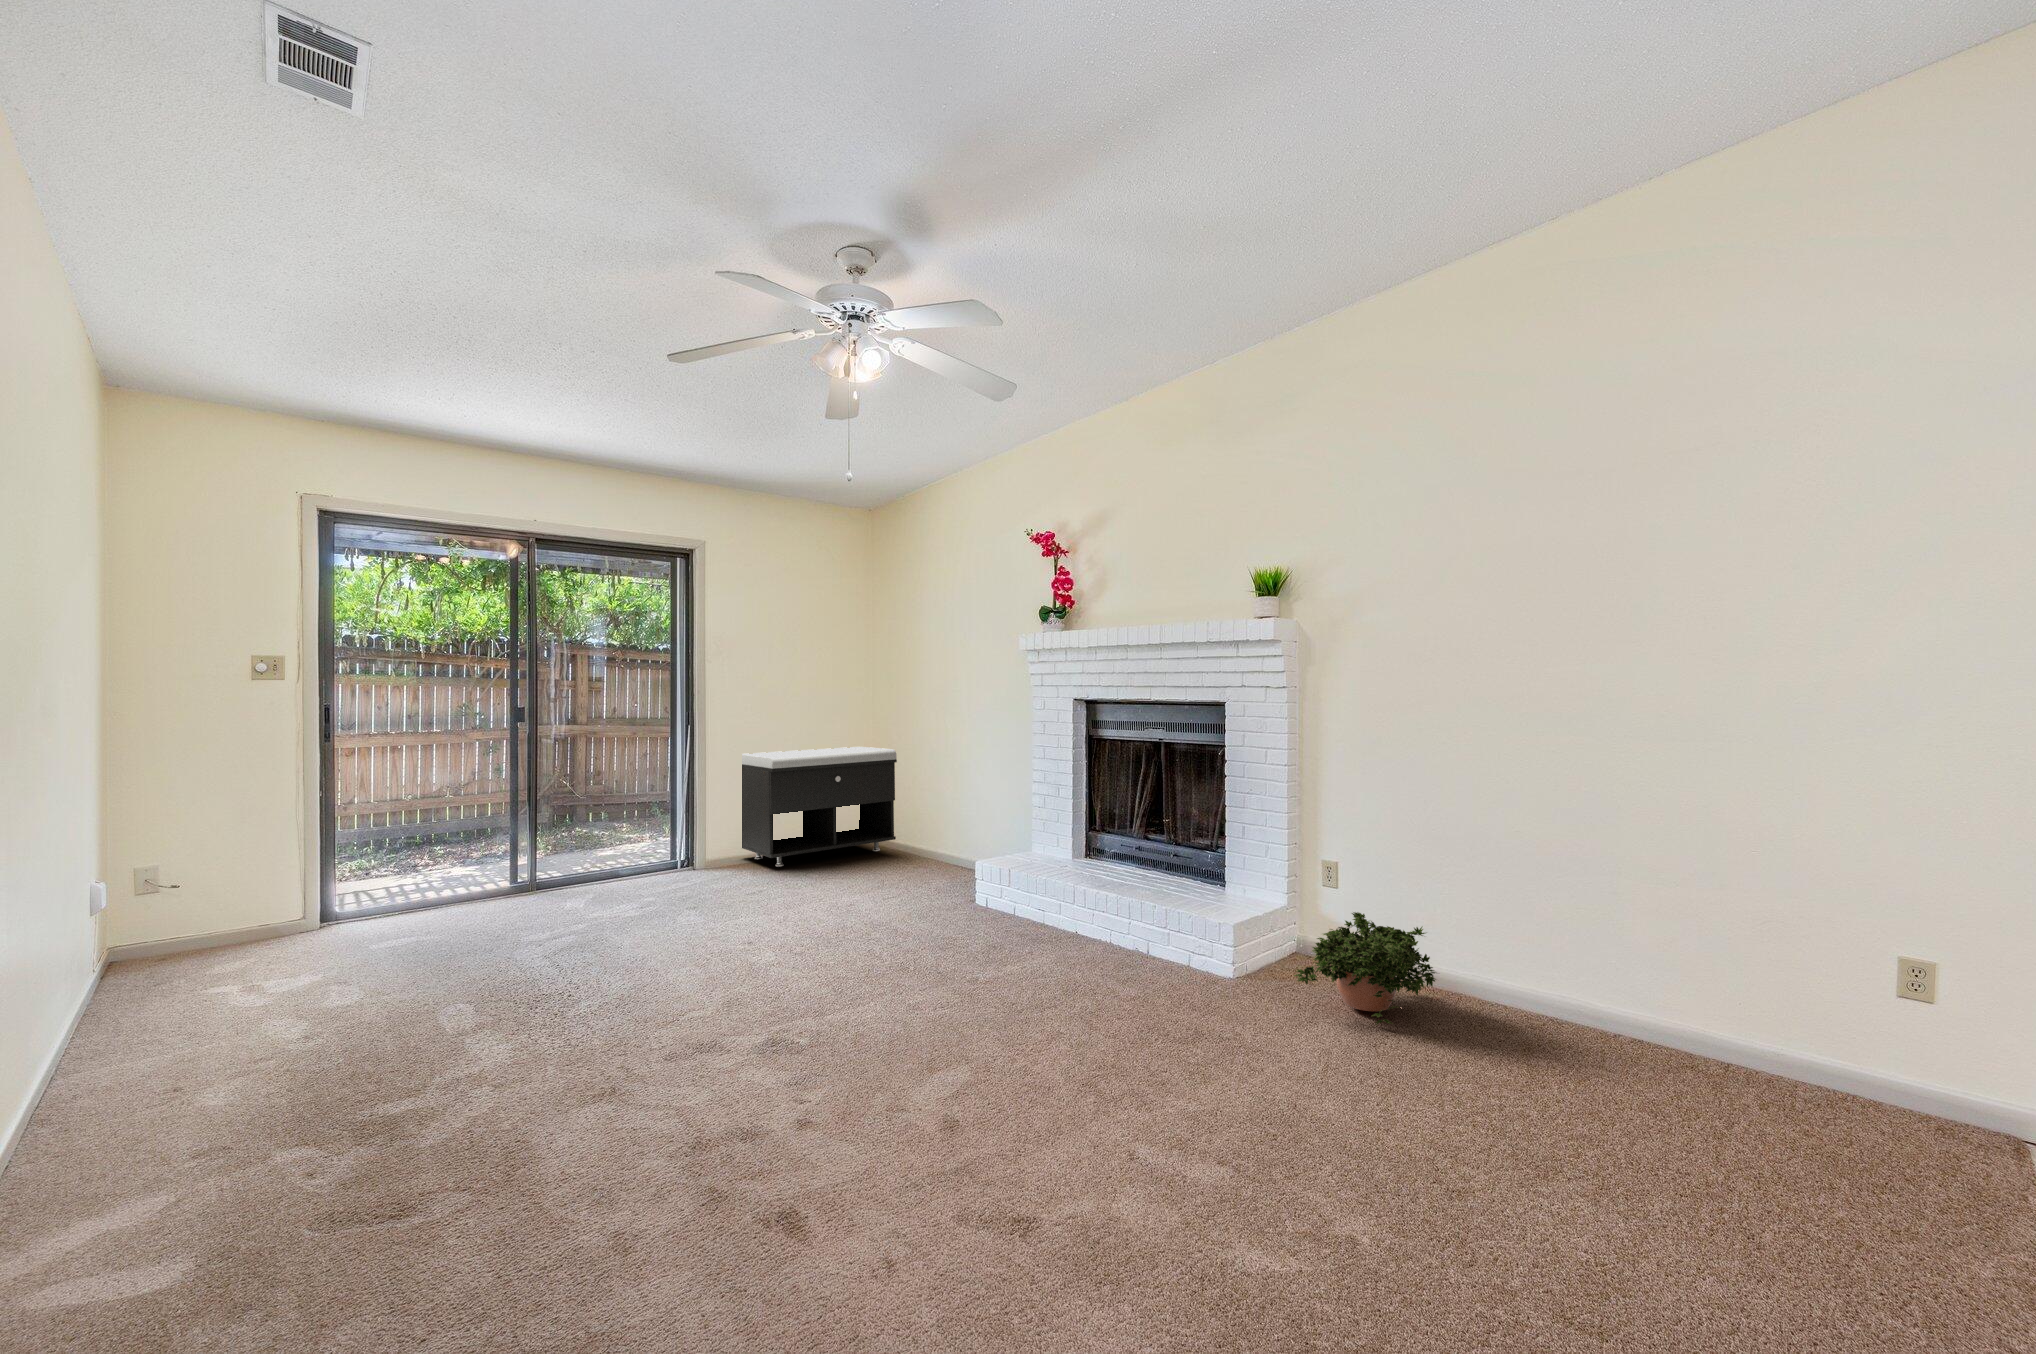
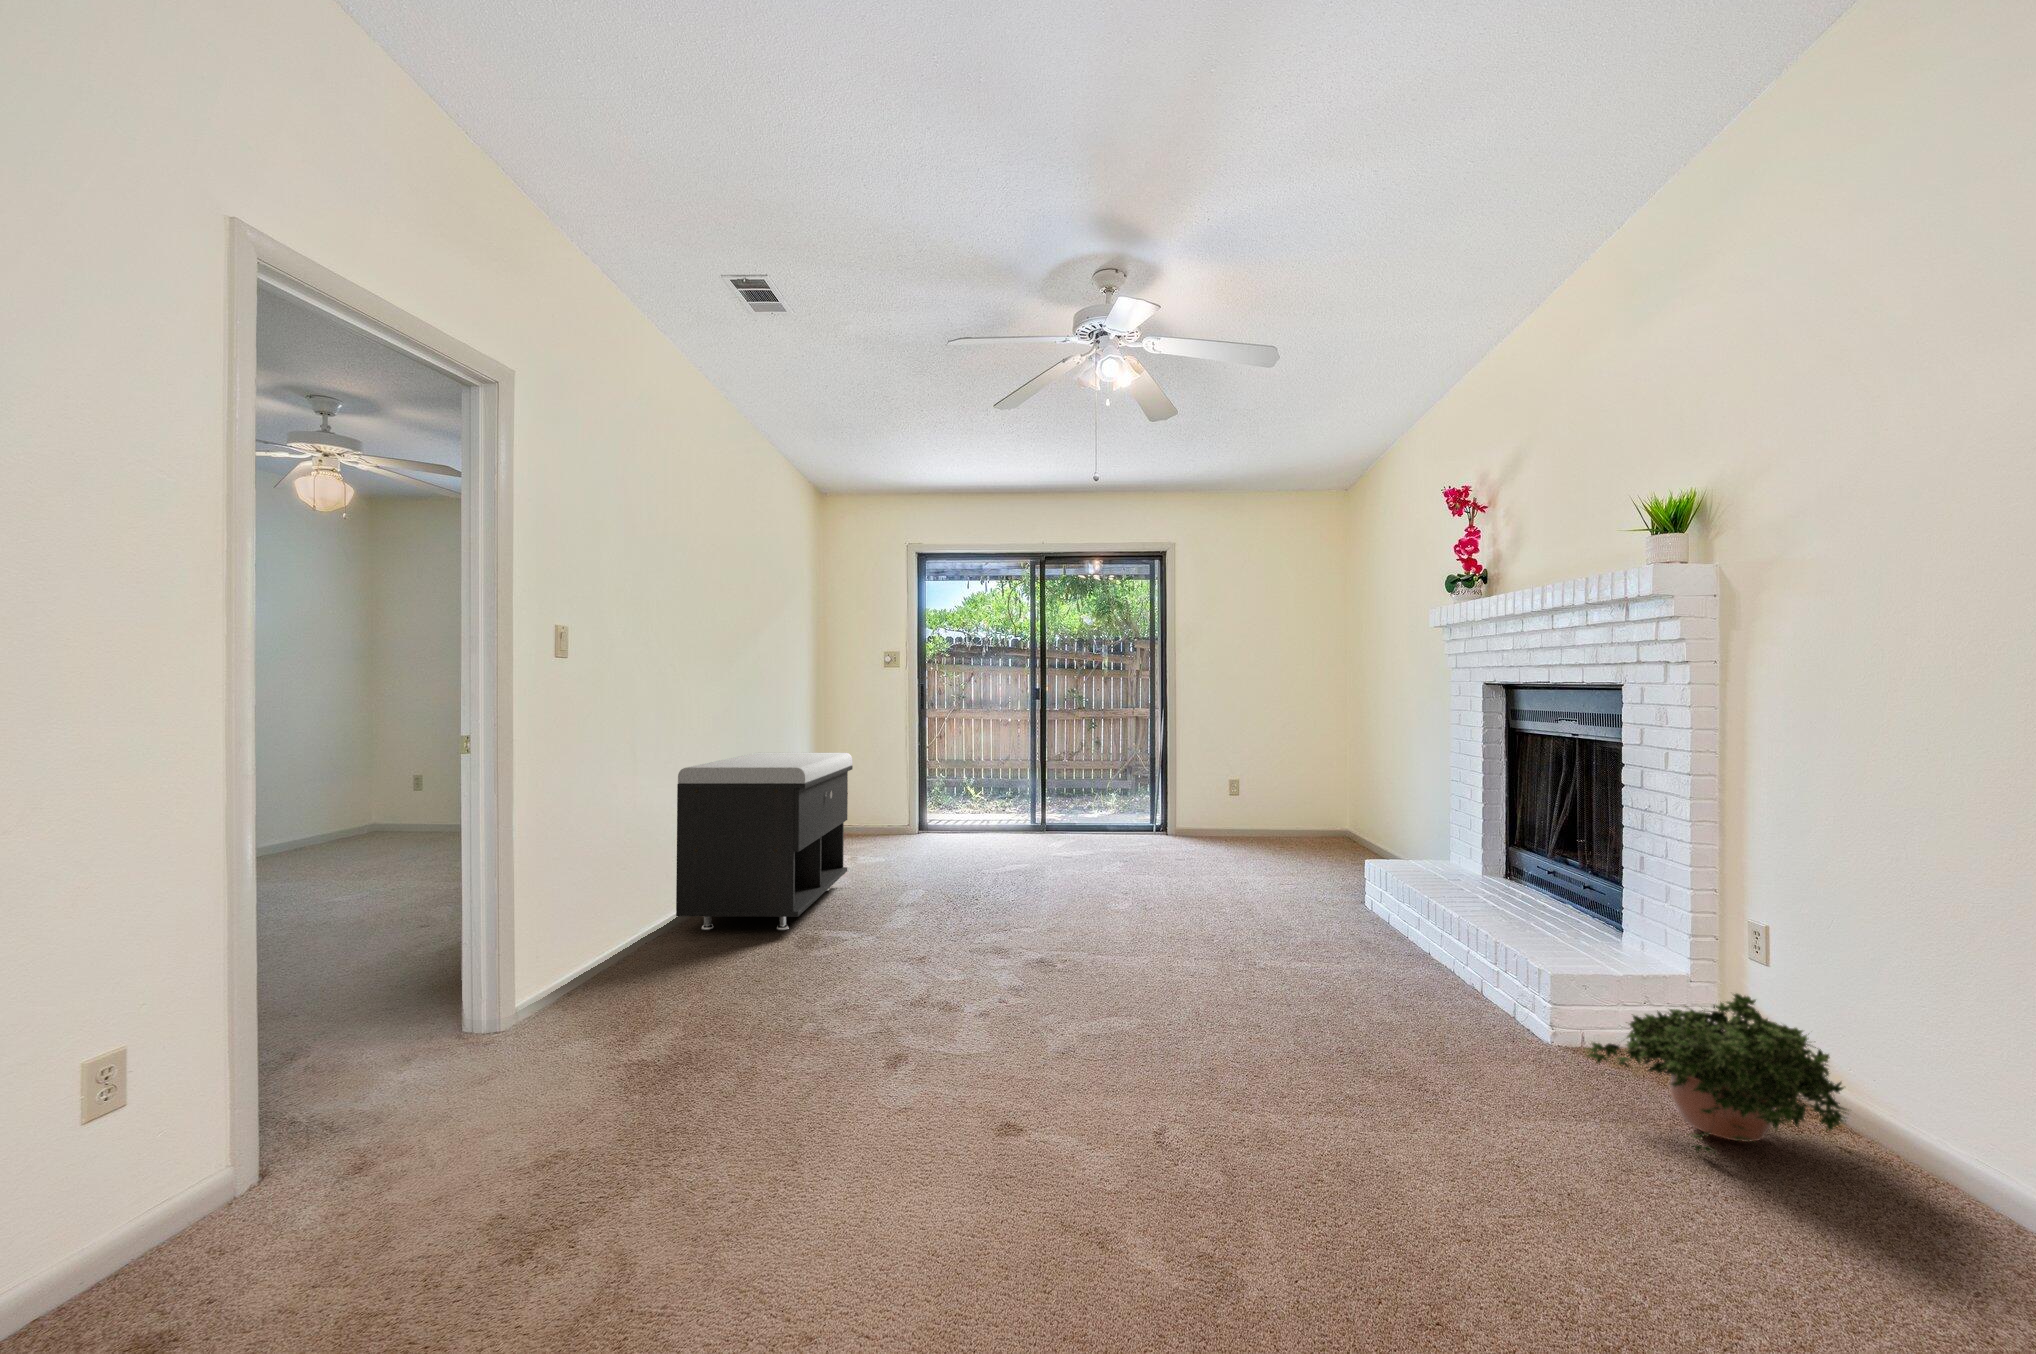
storage bench: present [742,747,897,867] -> present [676,753,853,930]

